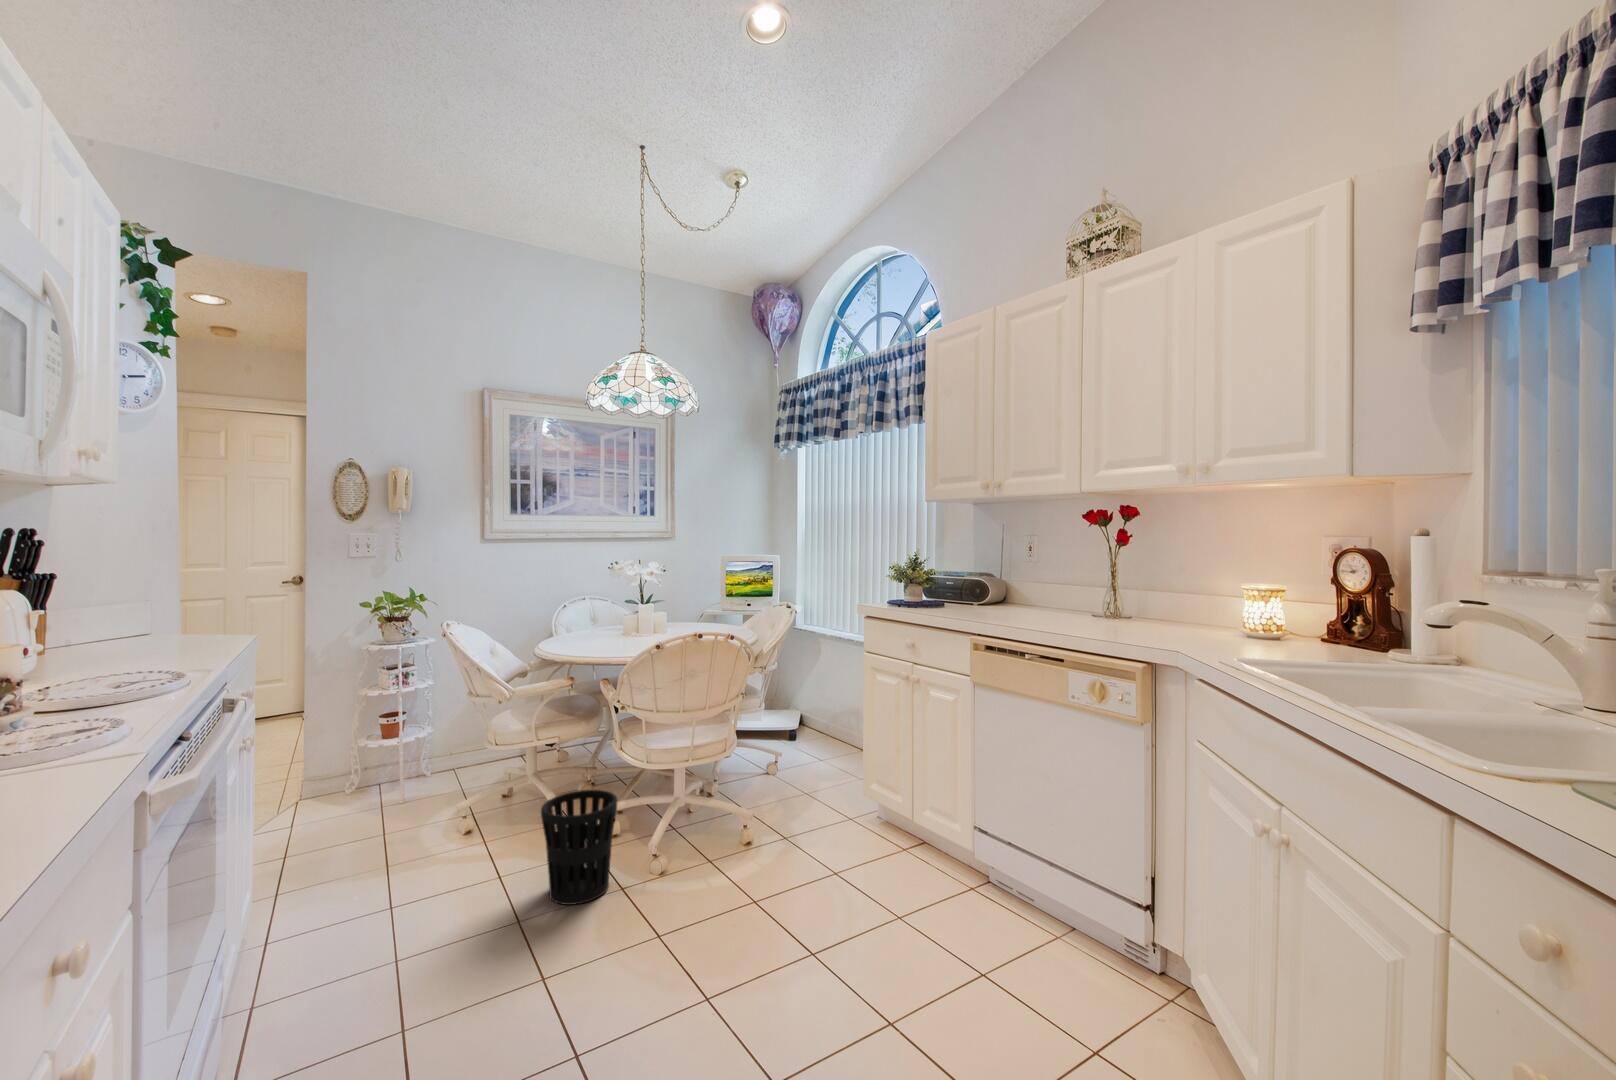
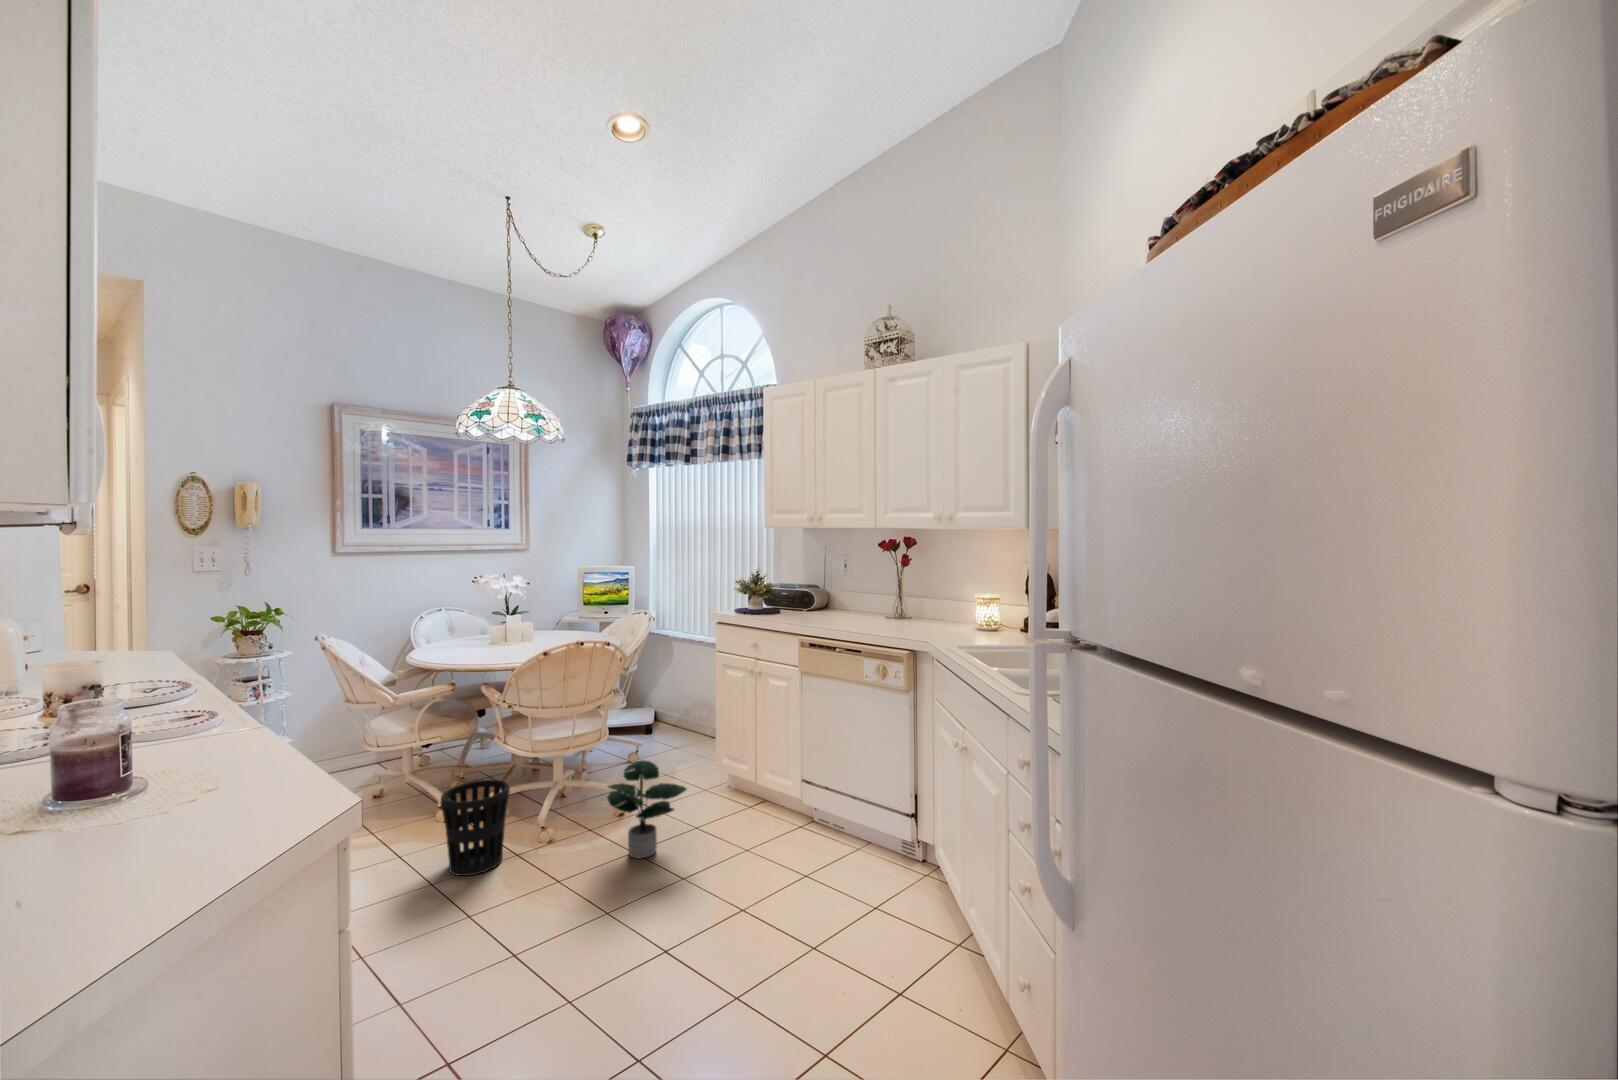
potted plant: none [723,783,823,911] -> present [607,760,687,859]

